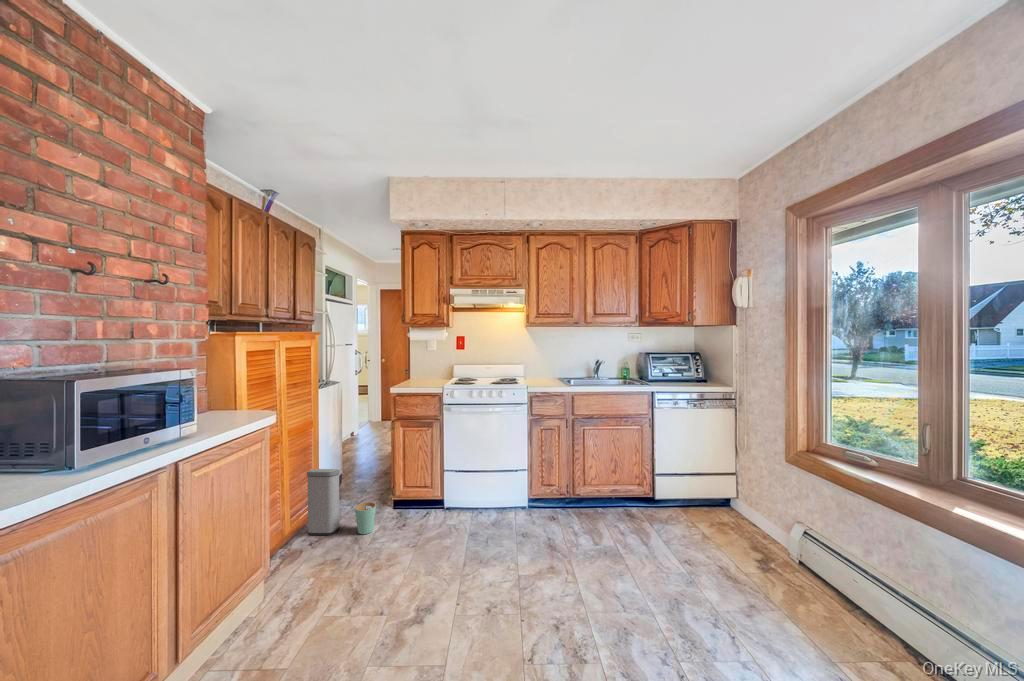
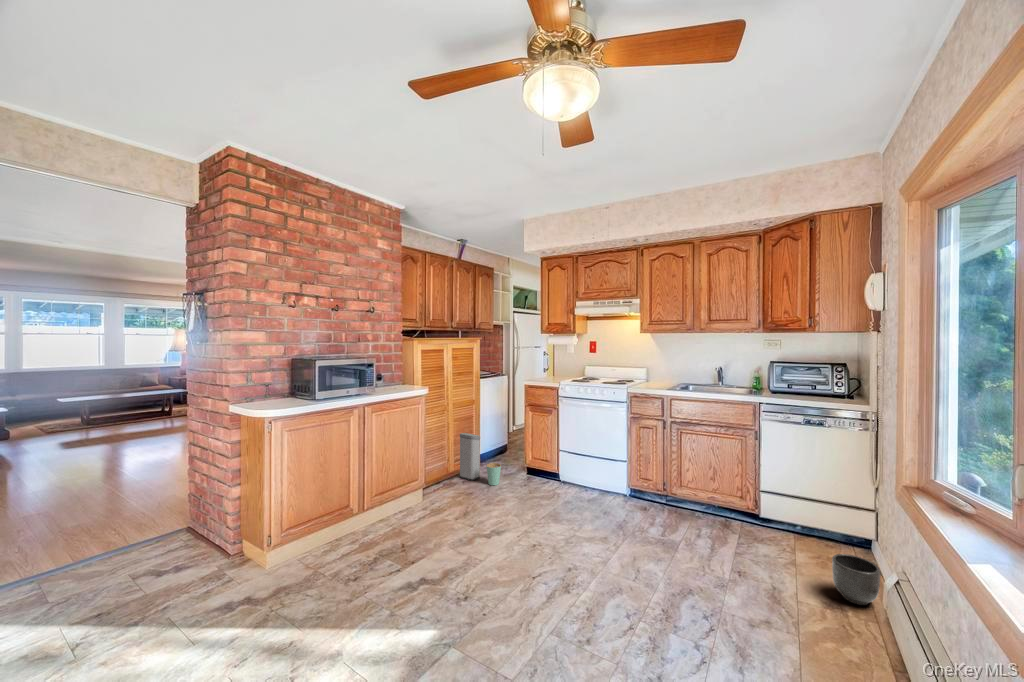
planter: none [756,517,796,561] -> present [832,554,880,605]

